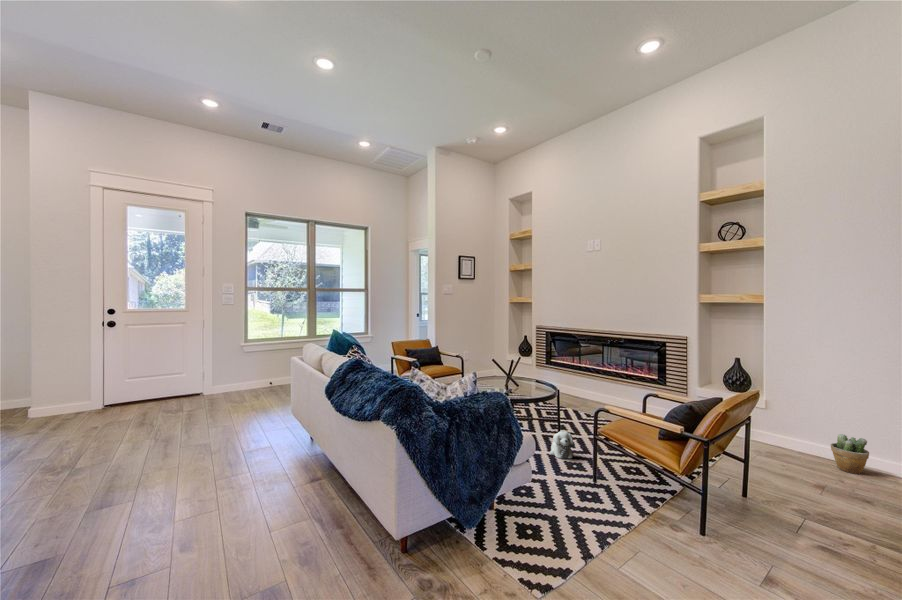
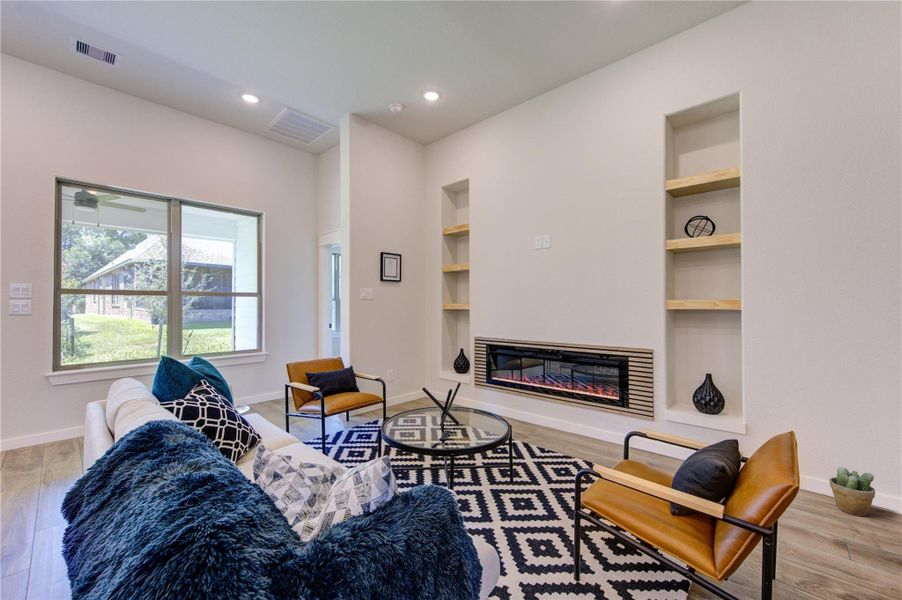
plush toy: present [550,431,575,459] -> none [505,493,538,535]

